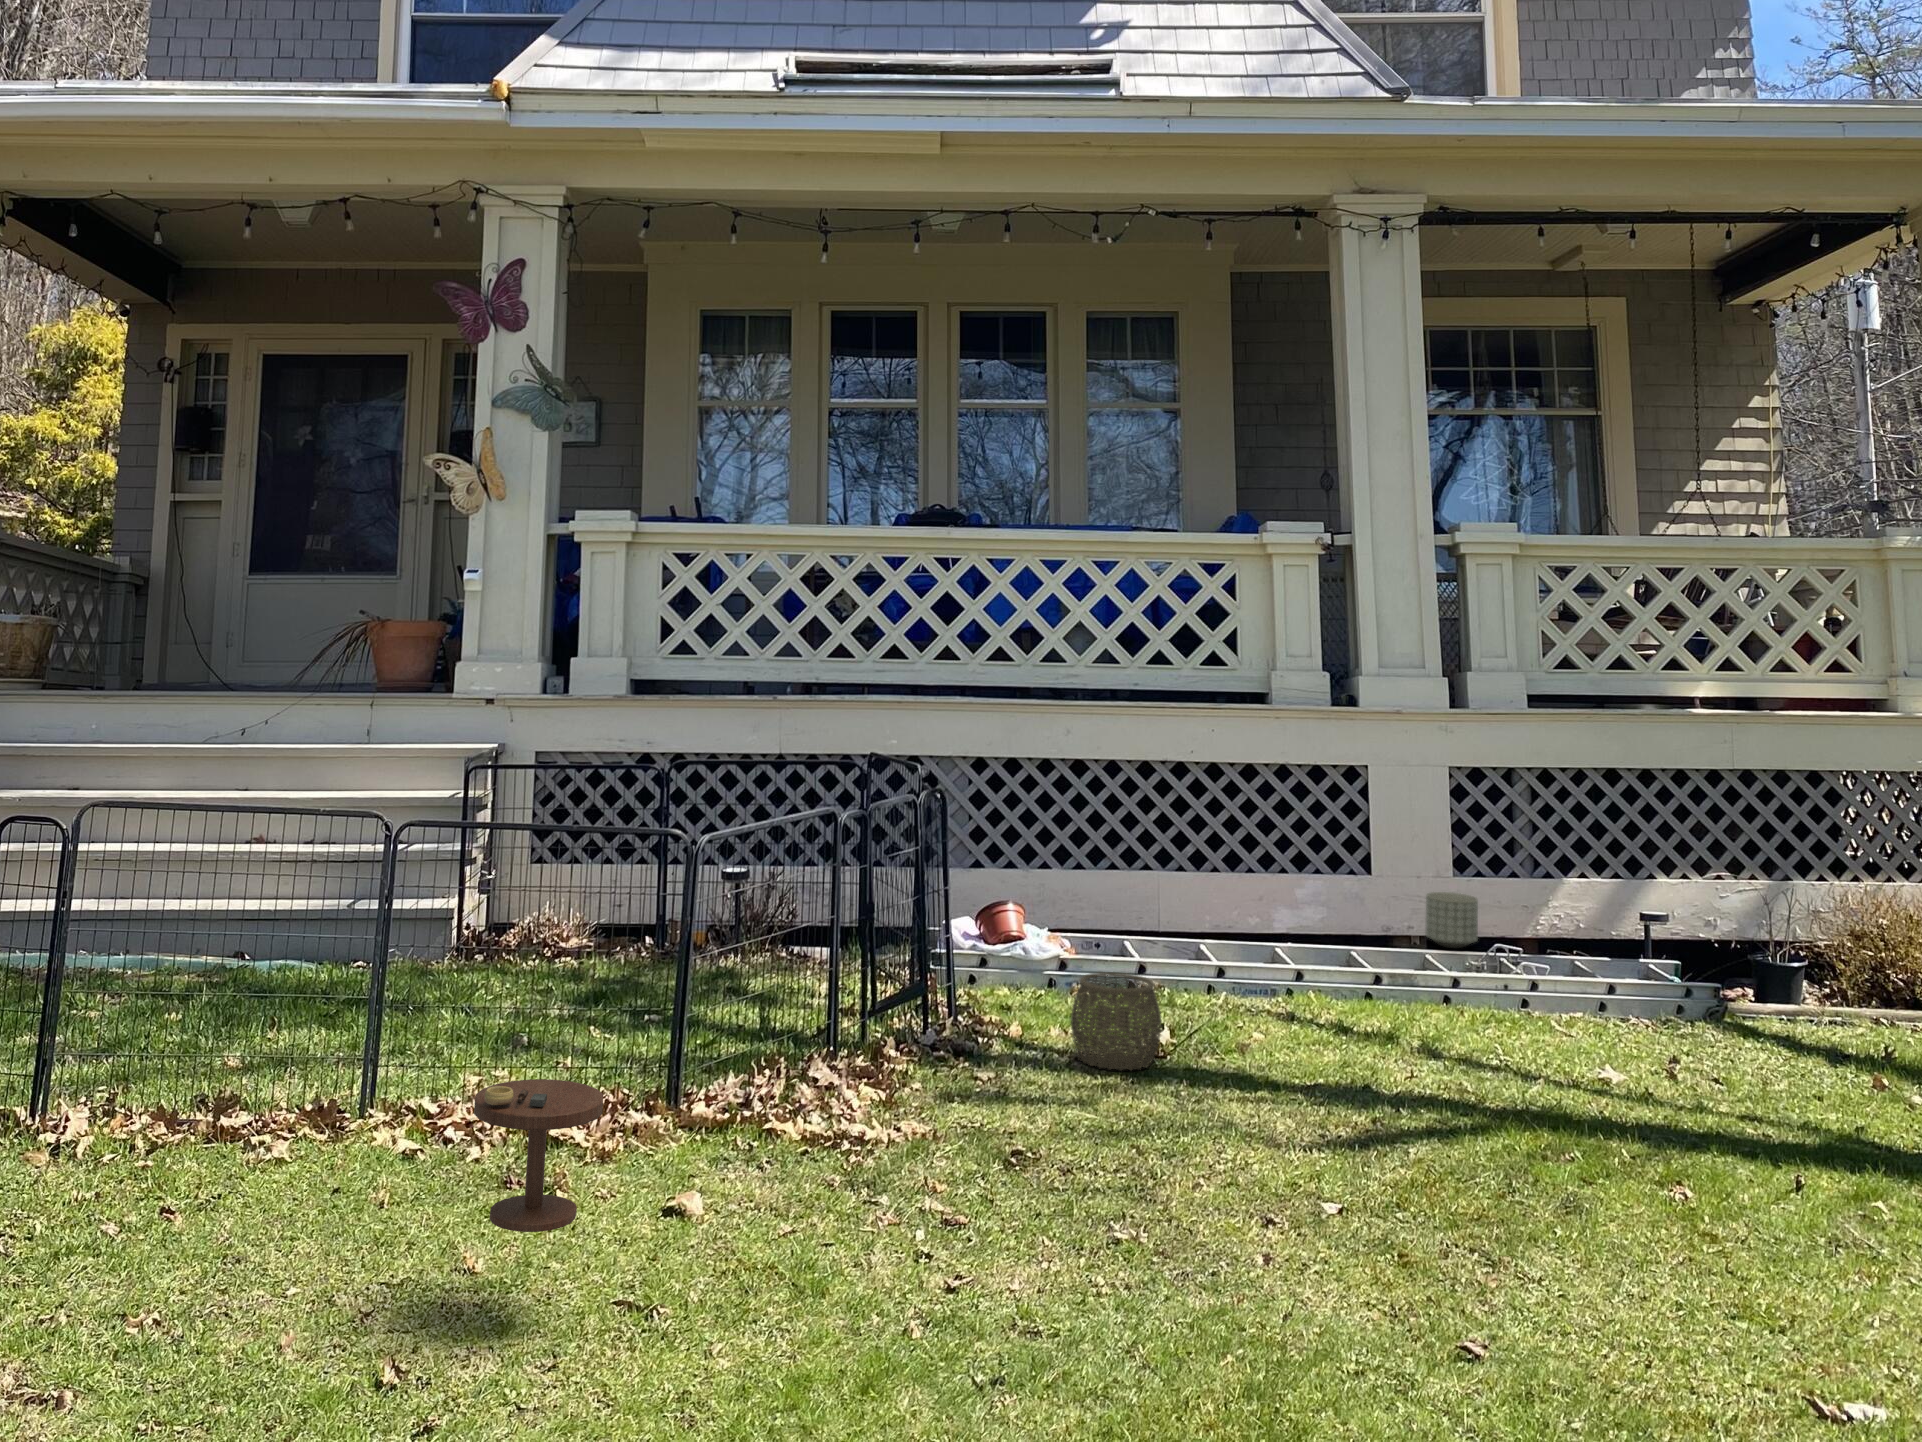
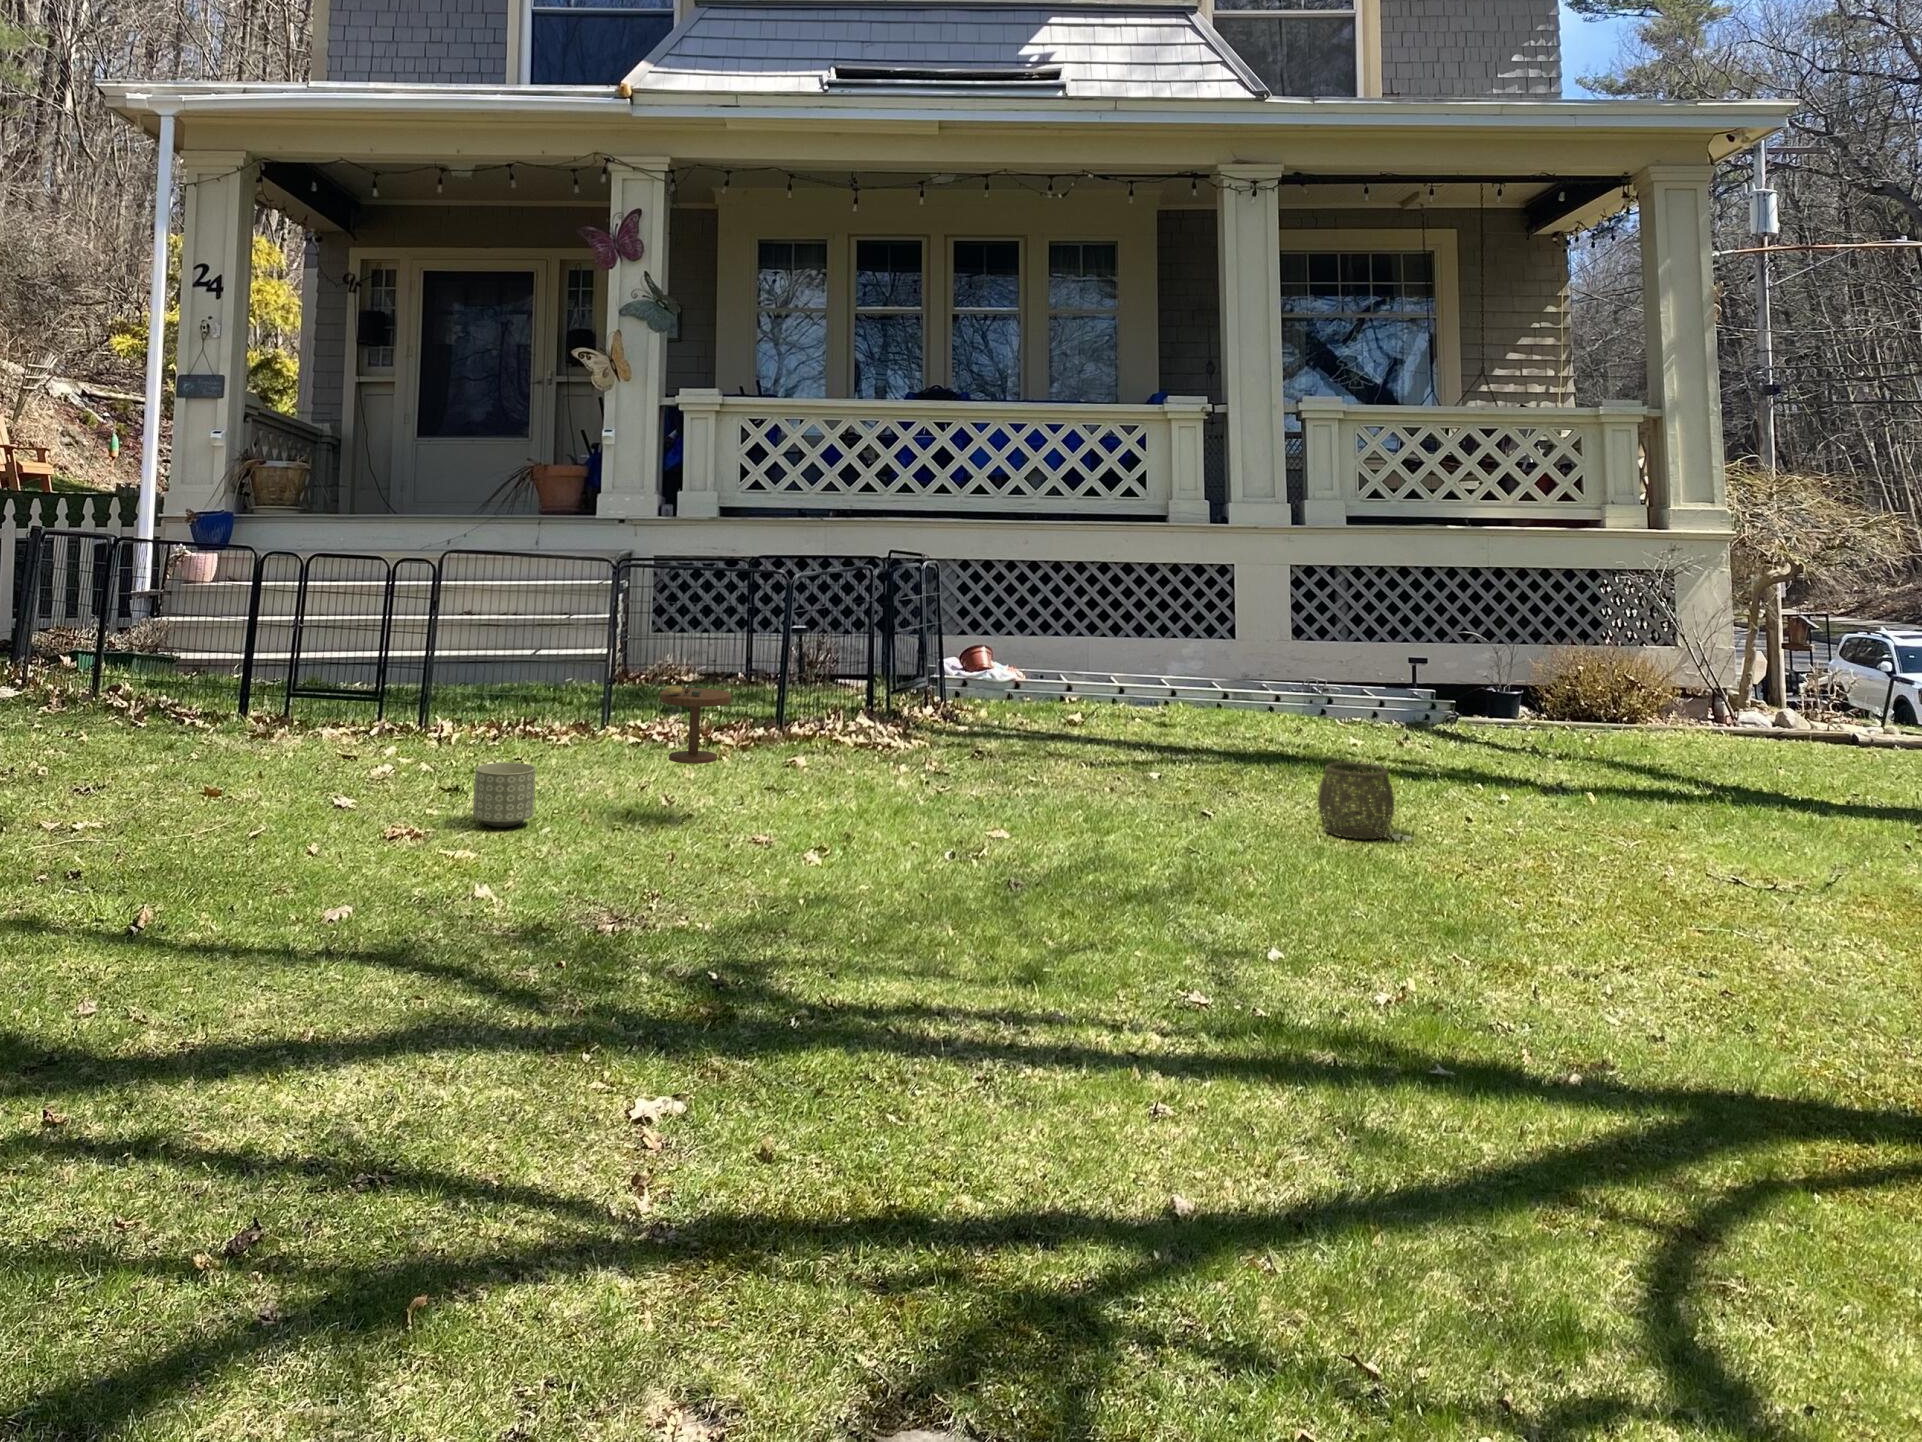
planter: present [1426,892,1478,948] -> present [473,763,535,827]
woven basket: present [1071,972,1162,1071] -> present [1318,762,1394,840]

